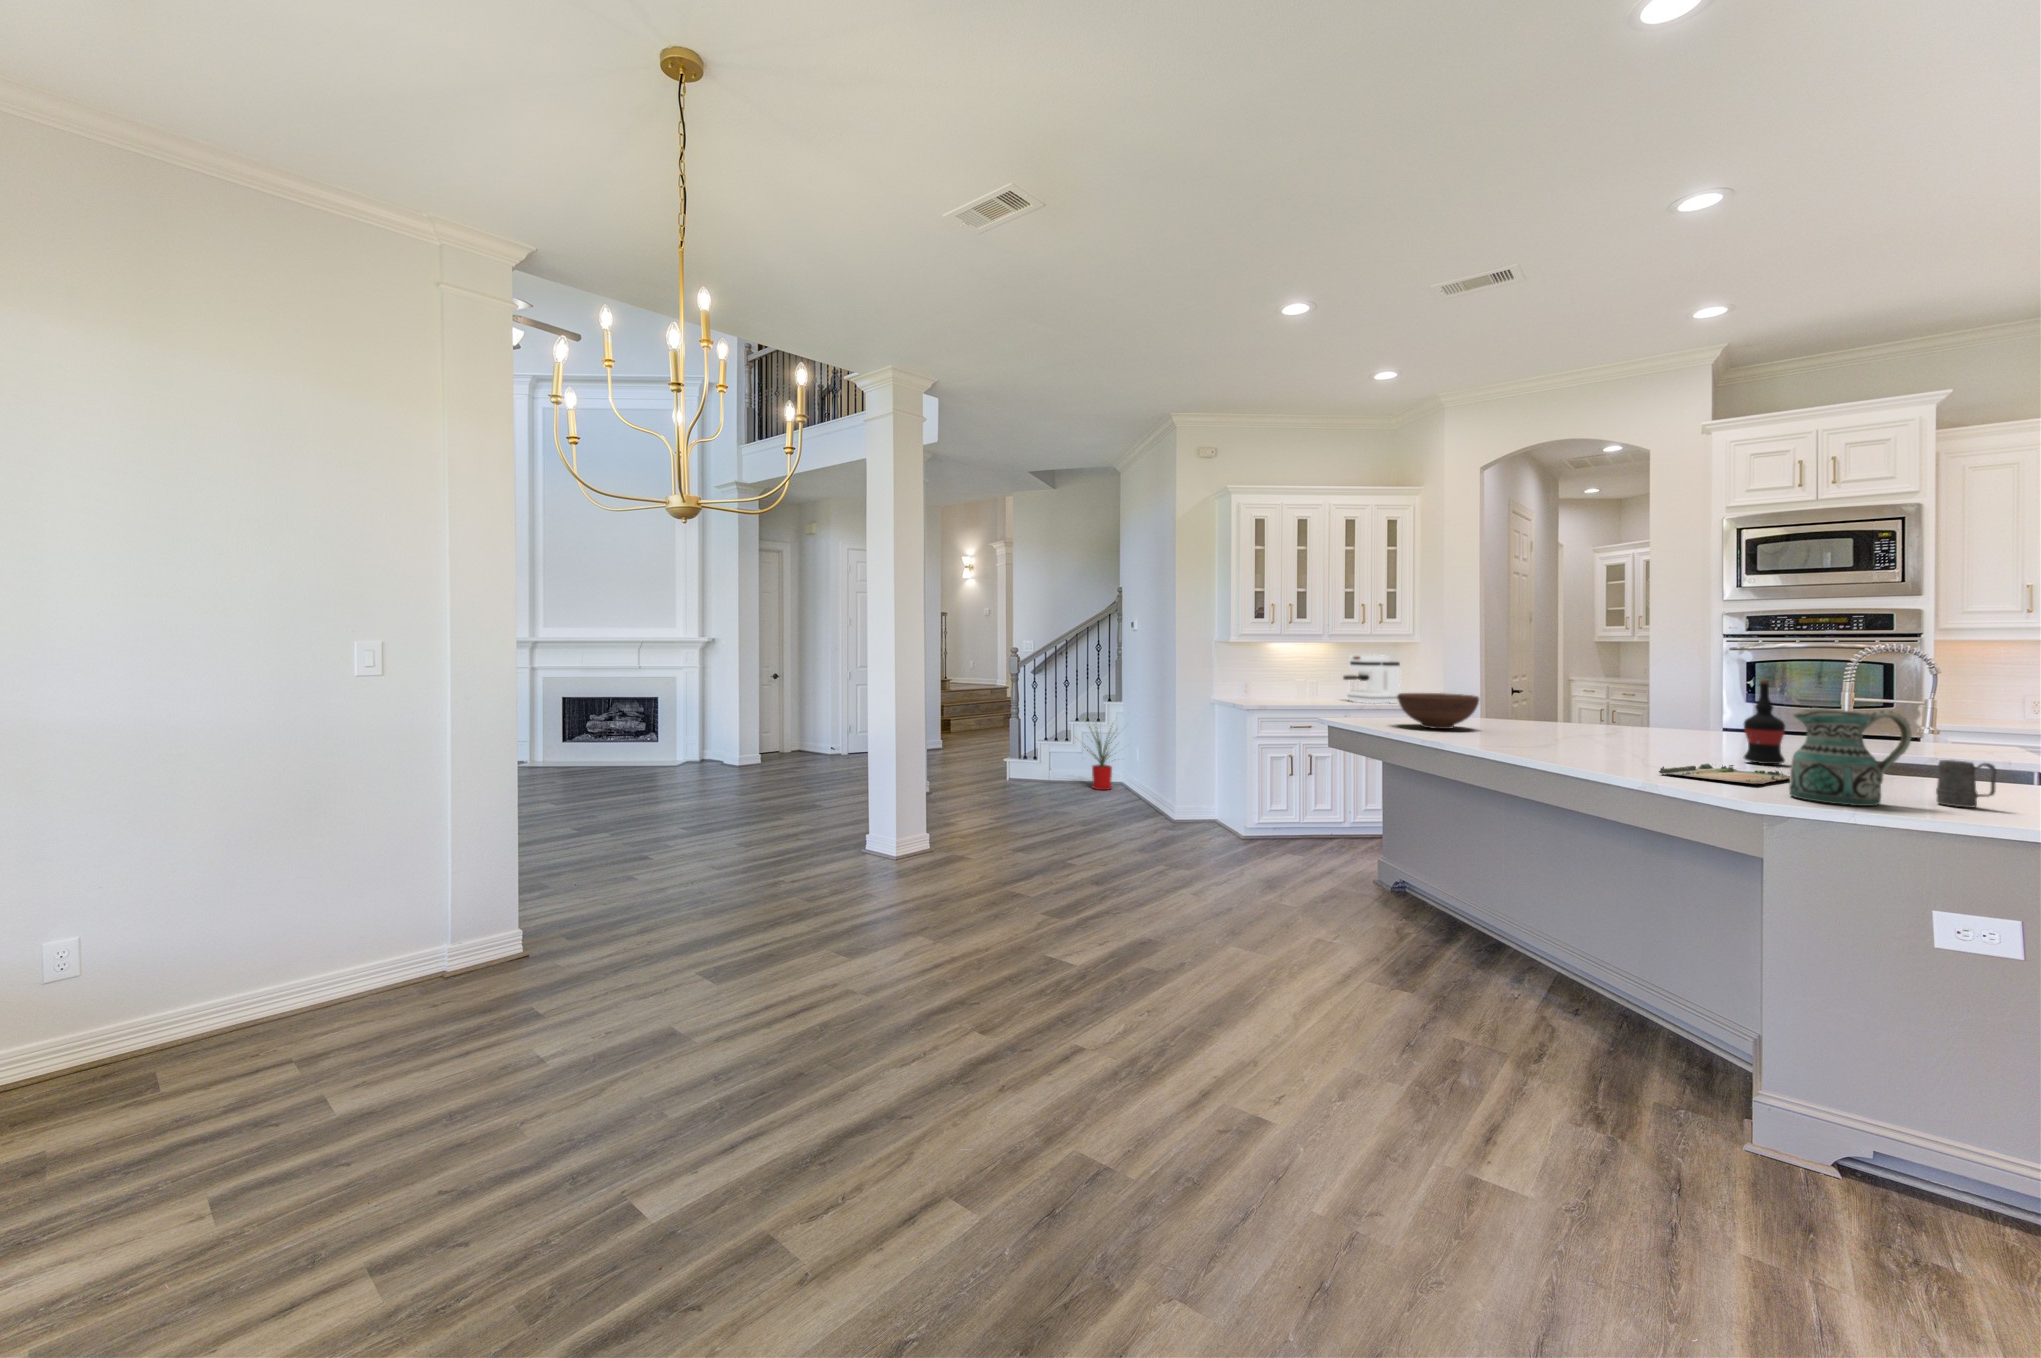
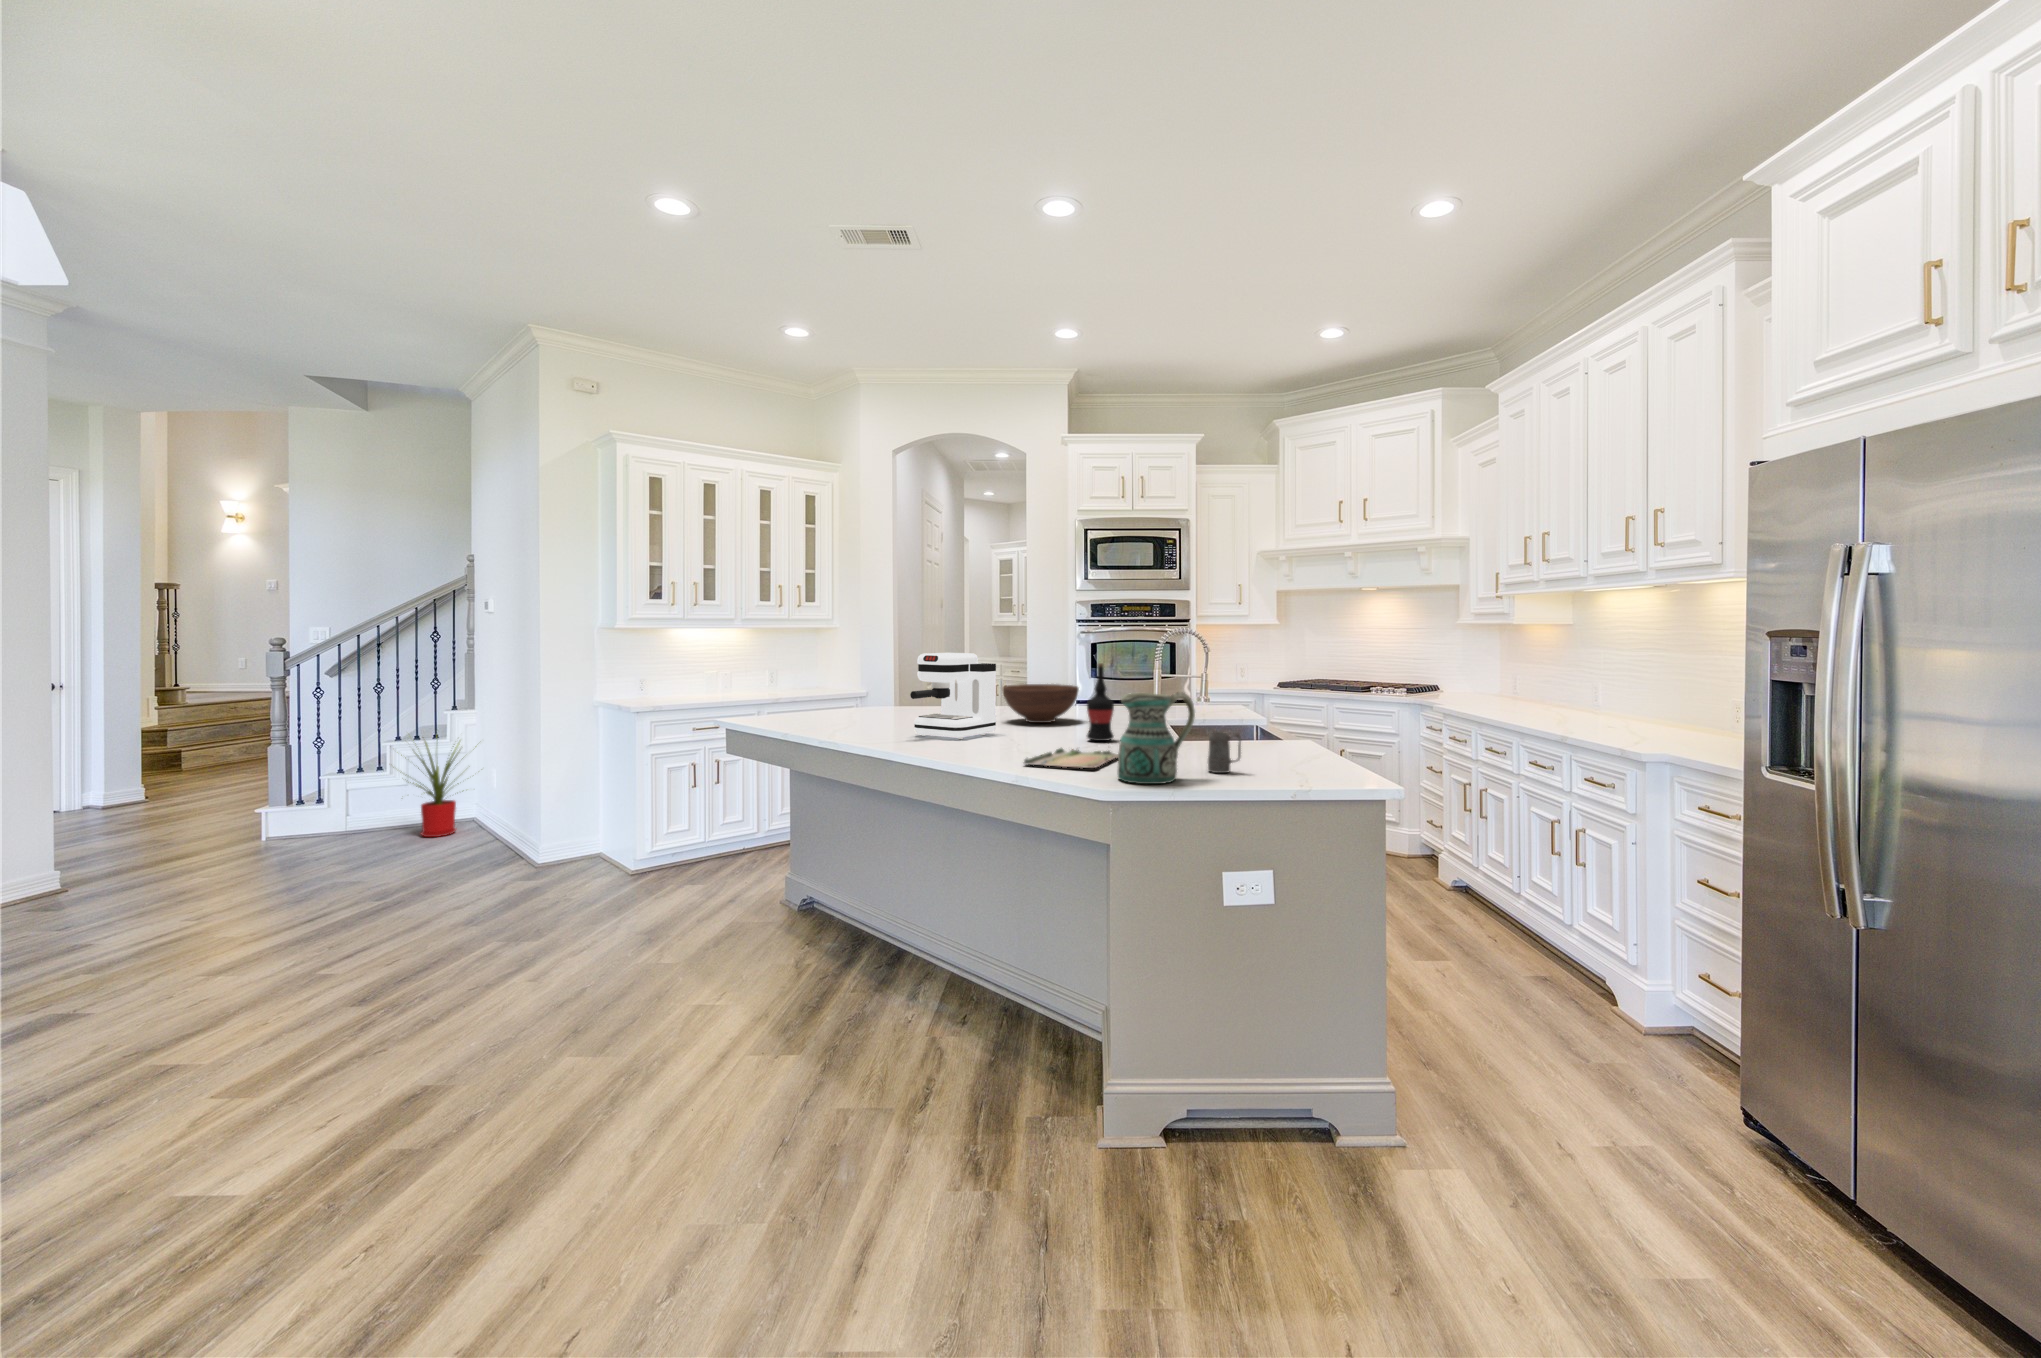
coffee maker: present [1343,655,1400,704] -> present [910,653,996,739]
fruit bowl: present [1397,693,1479,729] -> present [1003,684,1079,723]

